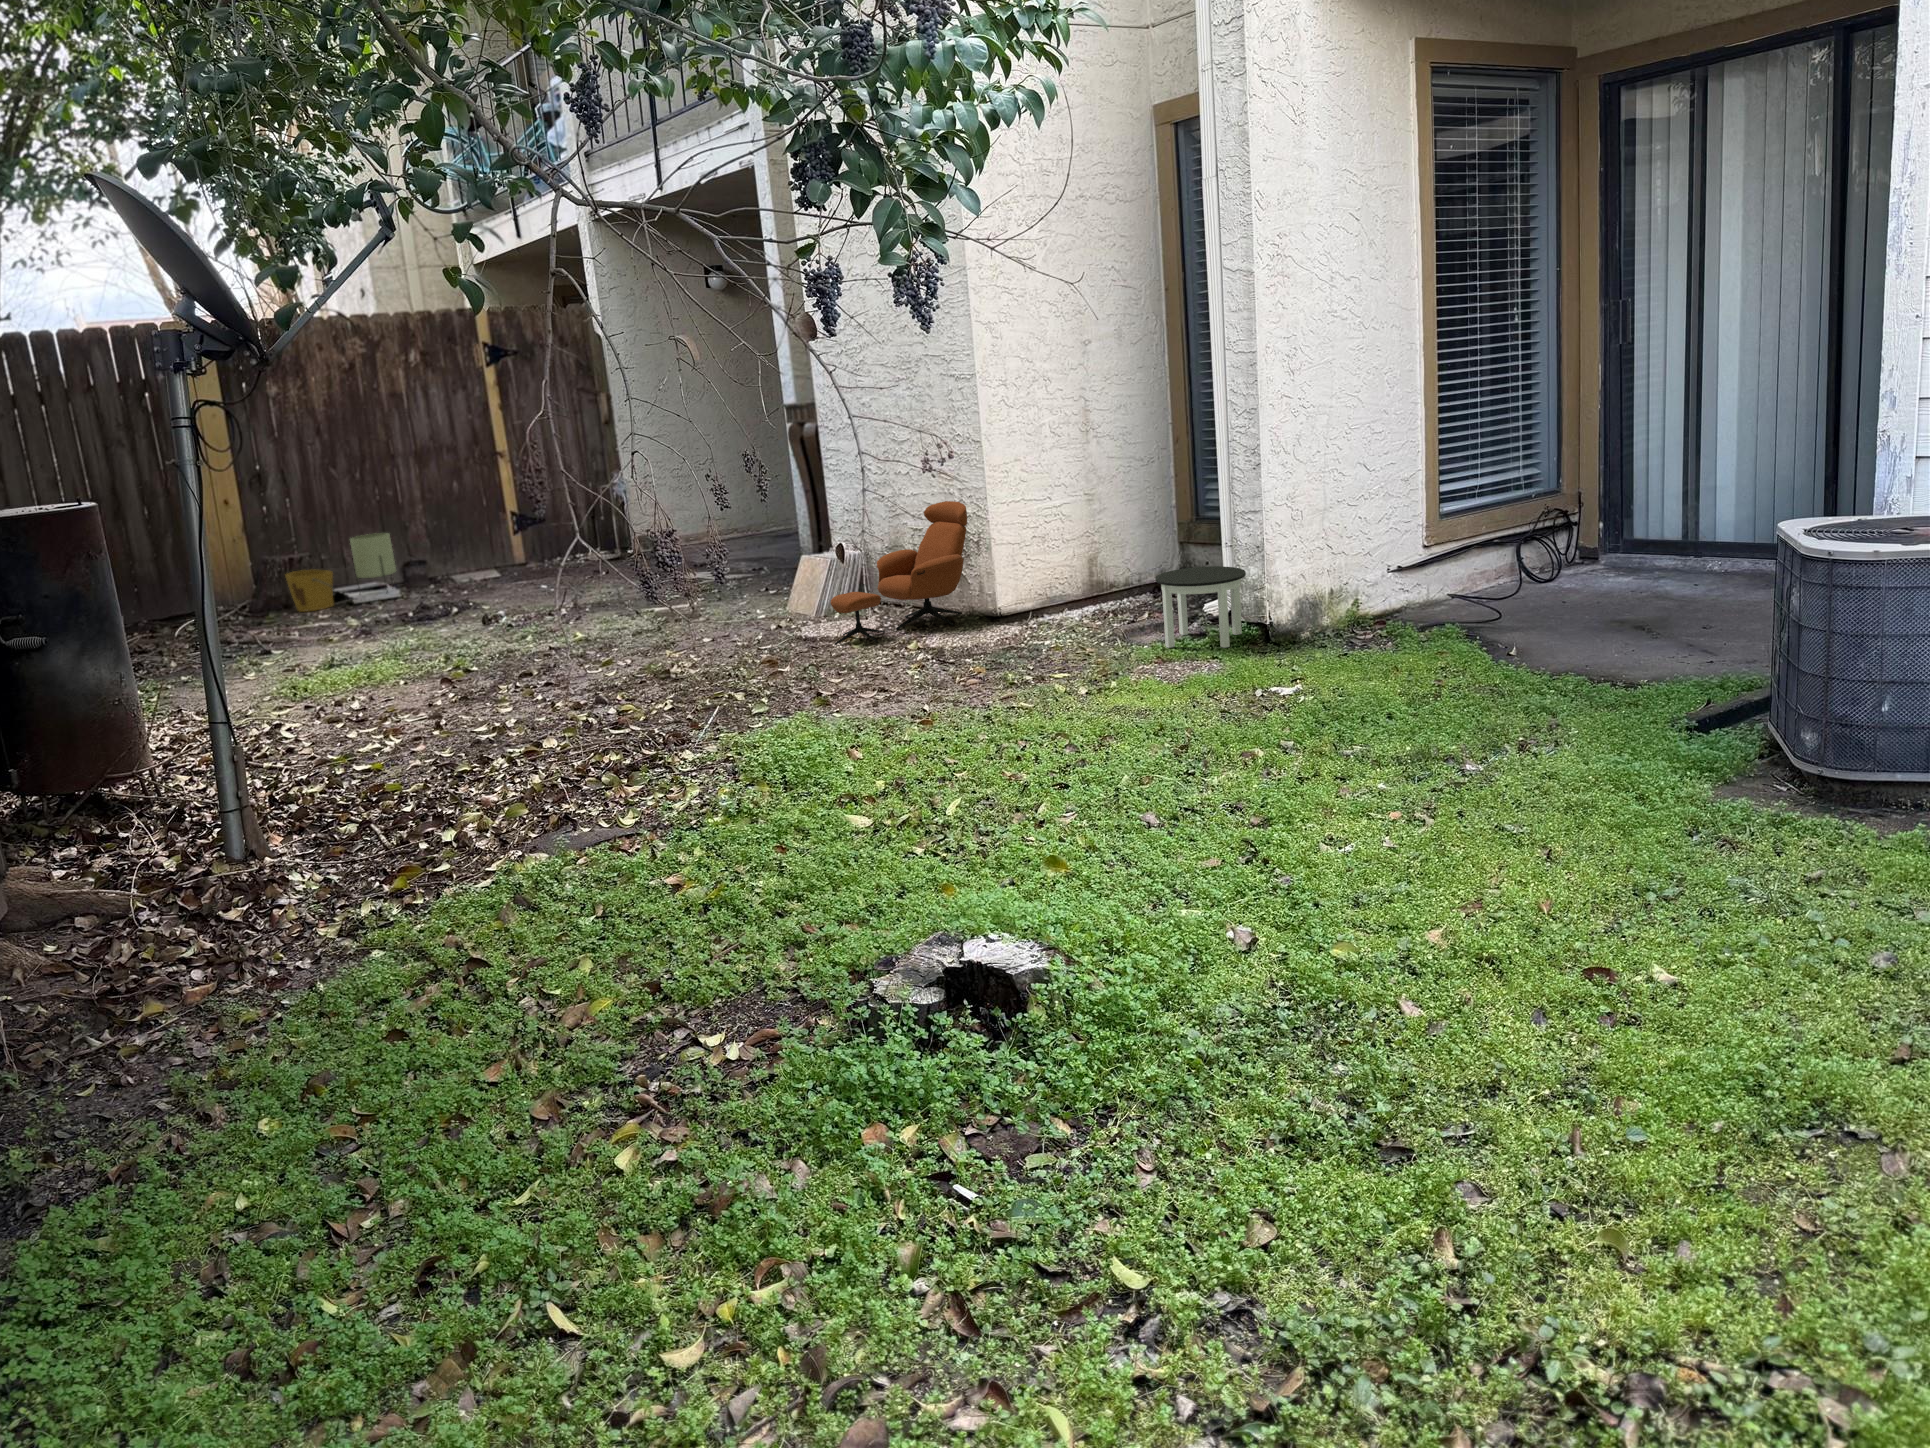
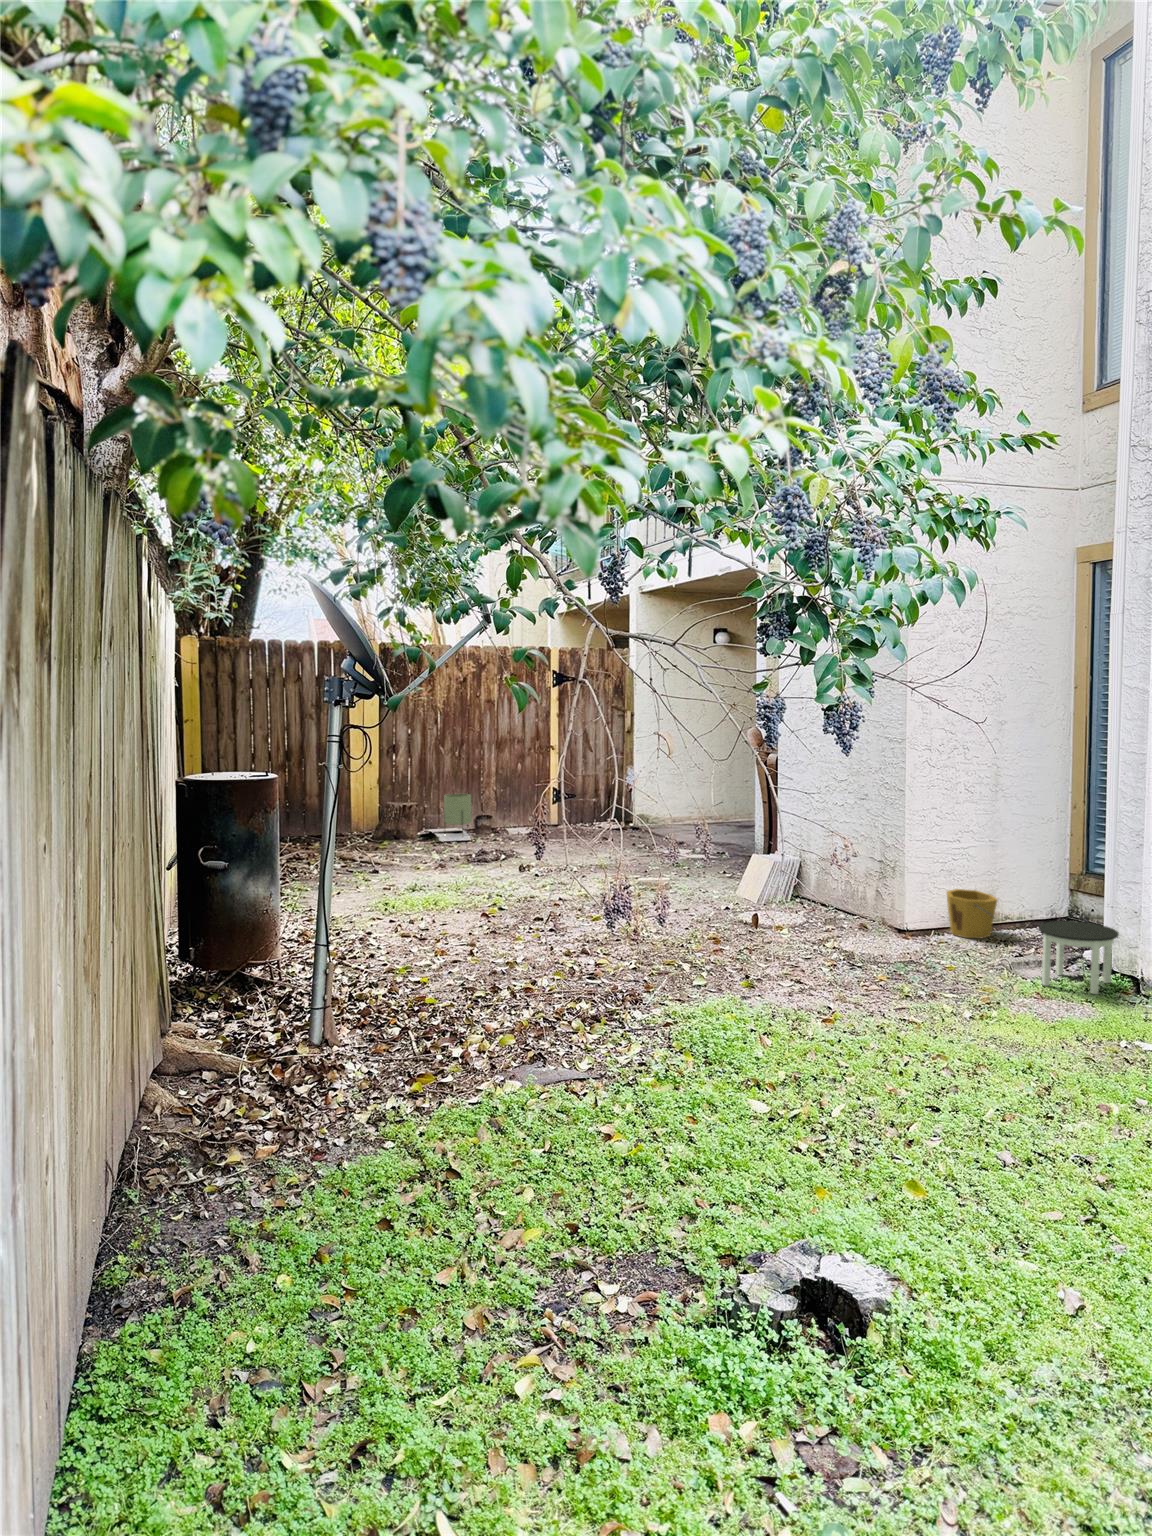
lounge chair: present [831,501,967,645] -> none [771,835,888,938]
bucket: present [285,569,334,612] -> present [947,889,997,938]

